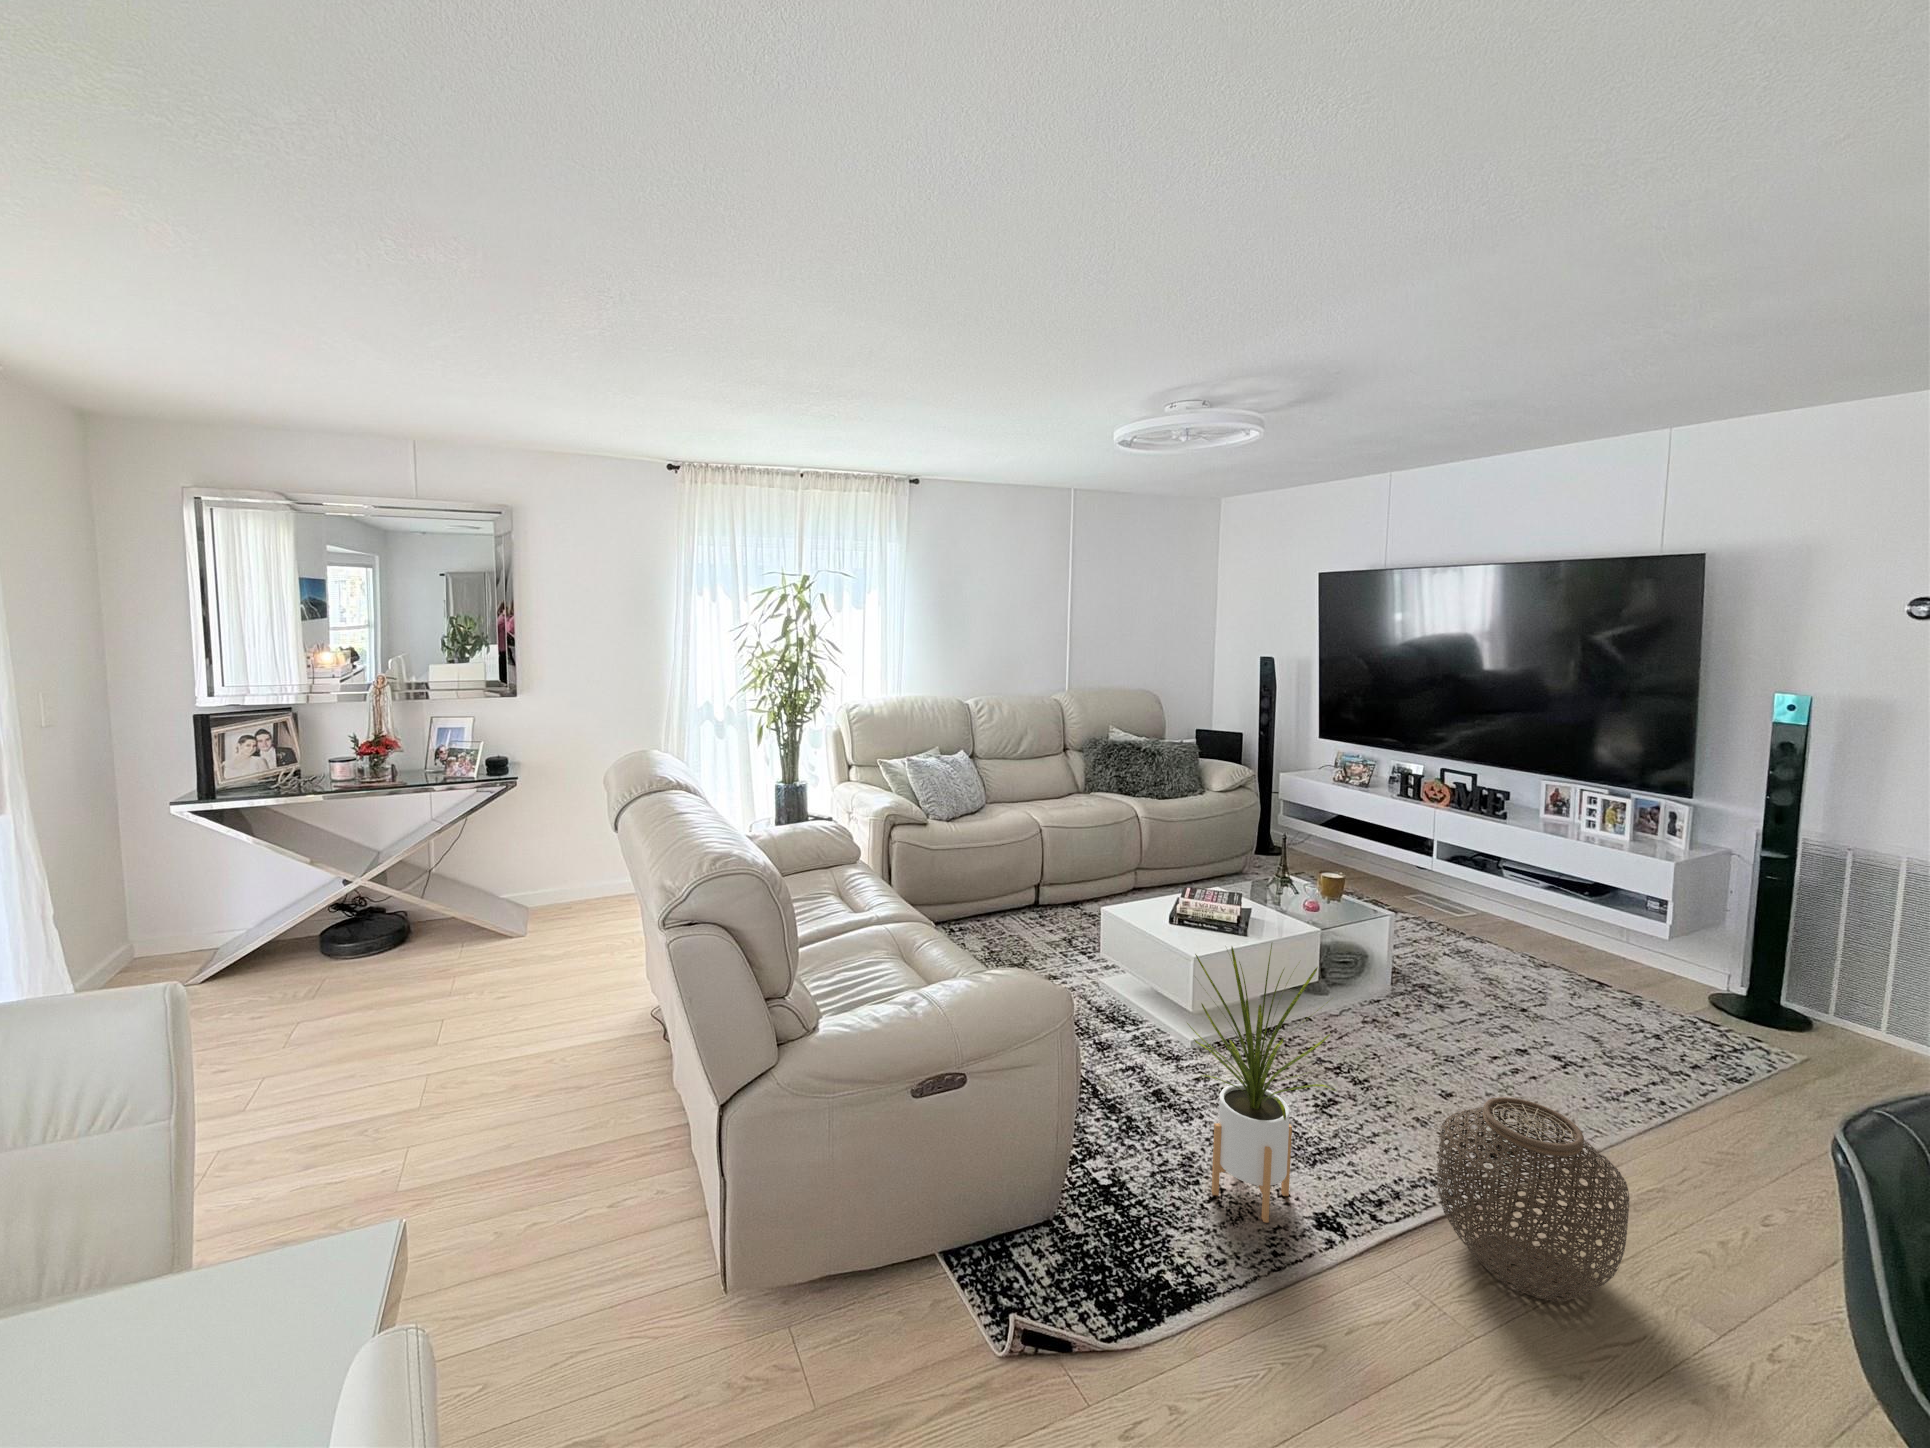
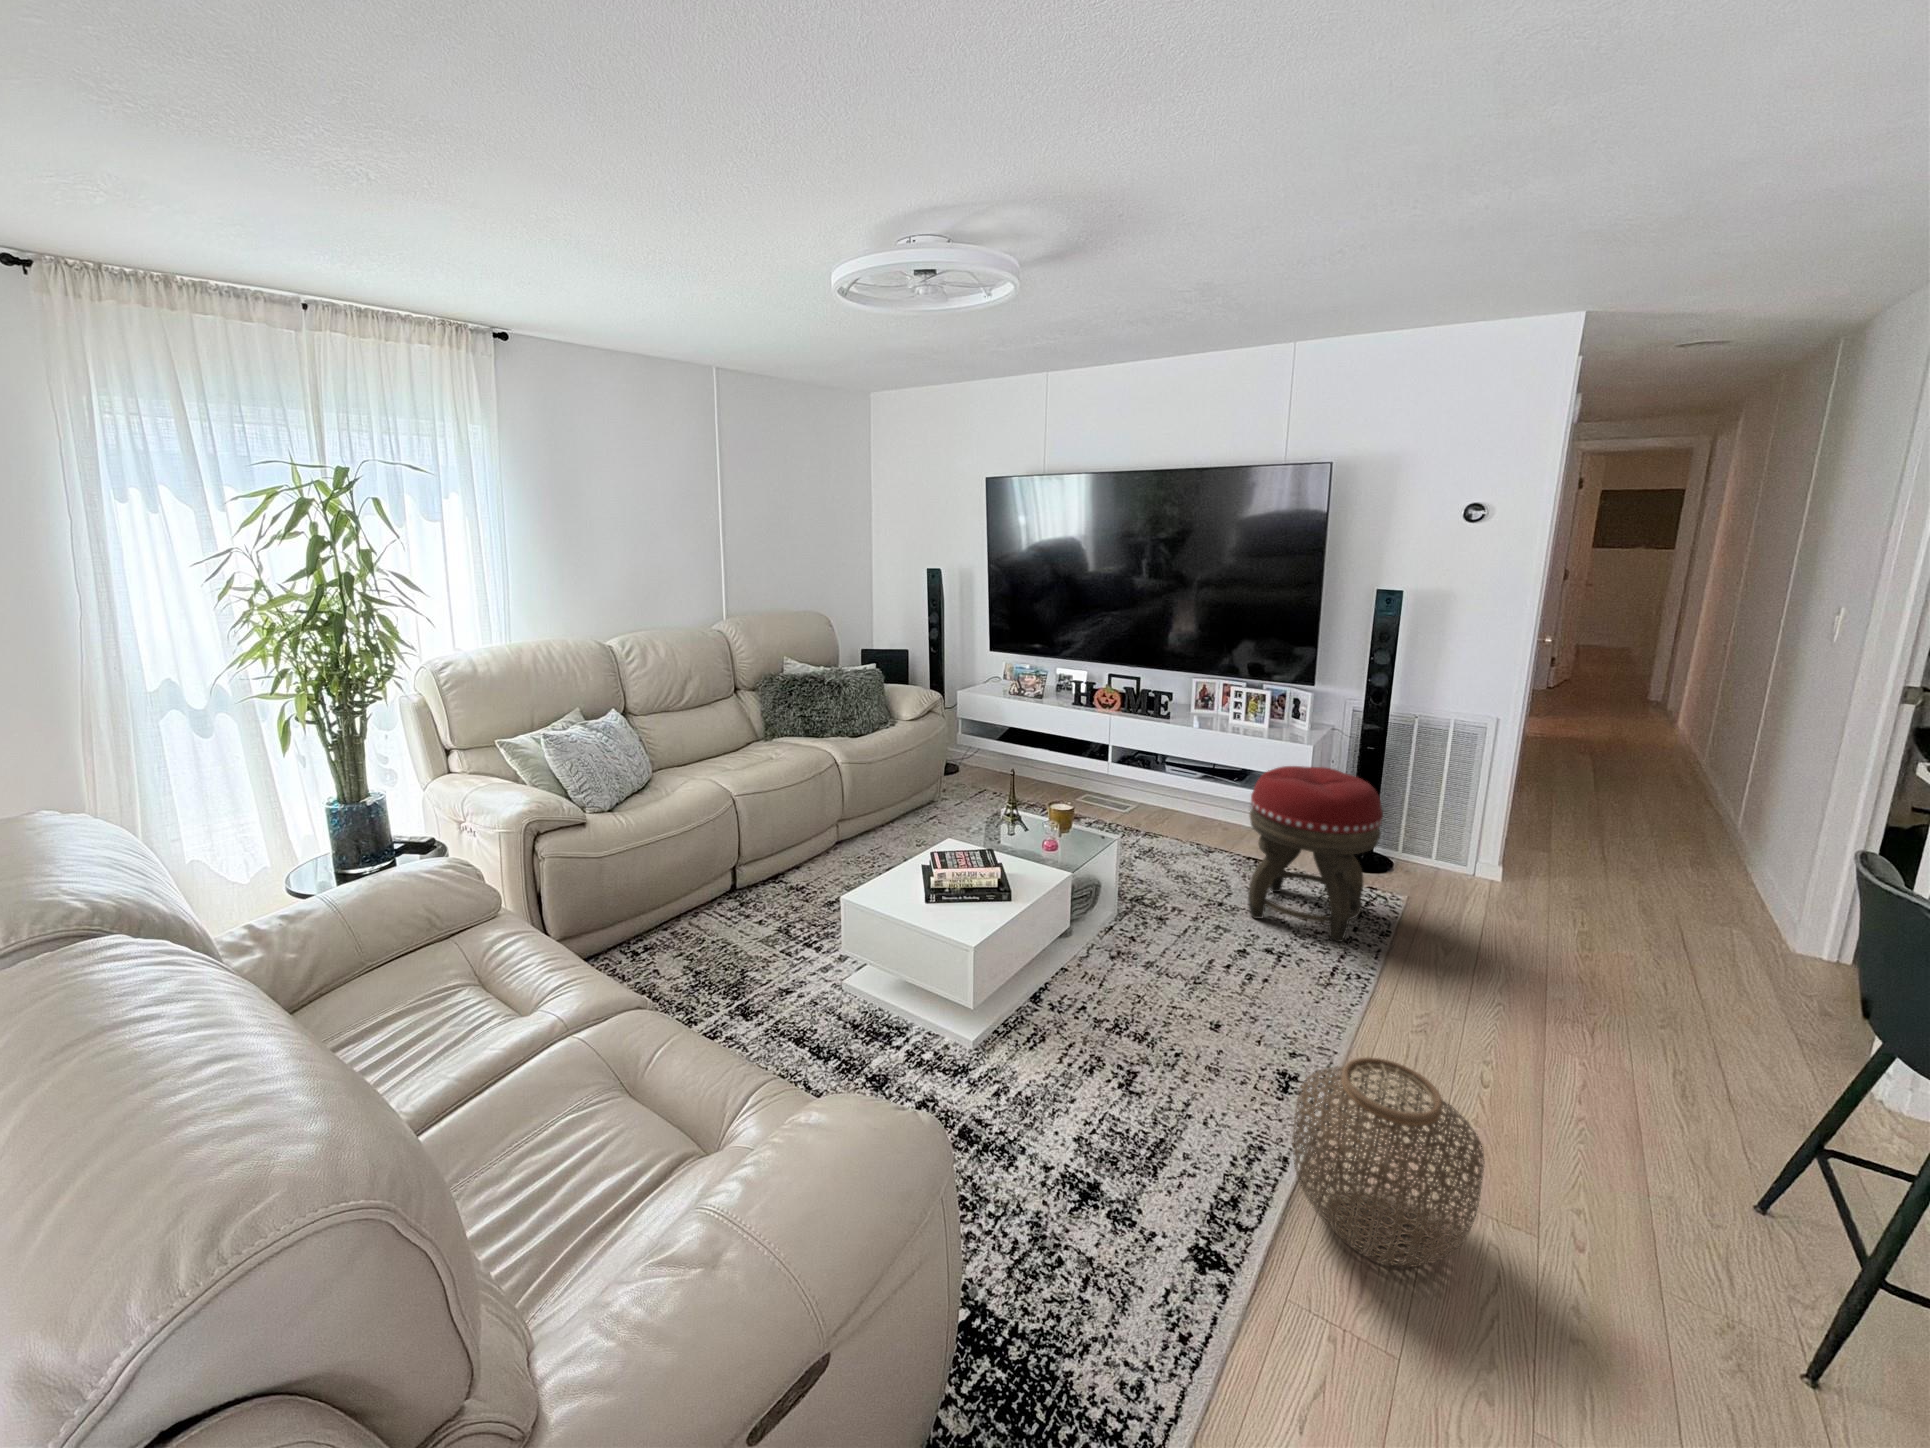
footstool: none [1552,873,1734,1073] -> present [1248,766,1383,942]
house plant: present [1187,944,1336,1222] -> none [1041,950,1224,1289]

